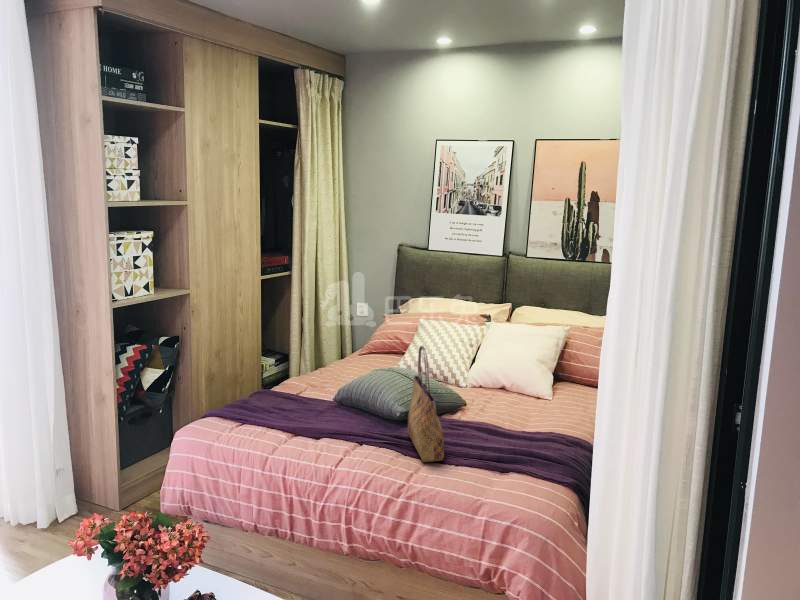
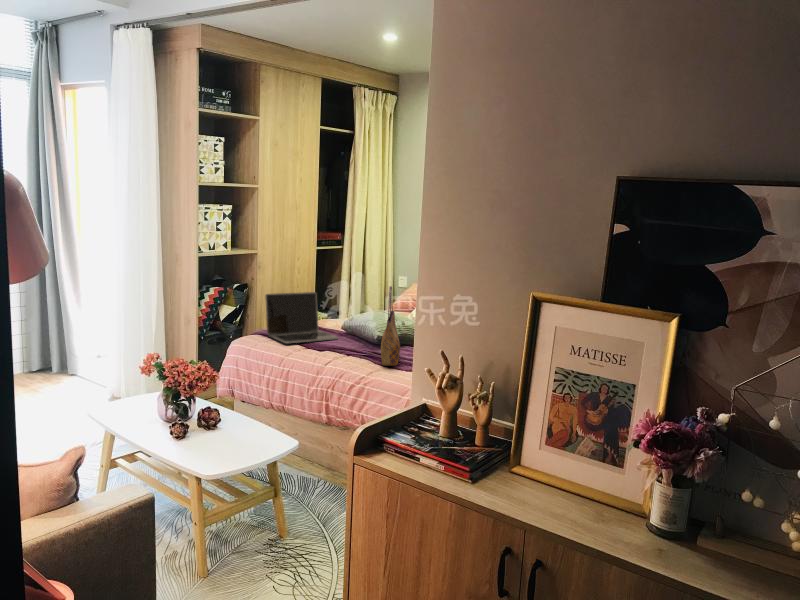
laptop: none [224,349,331,433] -> present [265,292,338,343]

